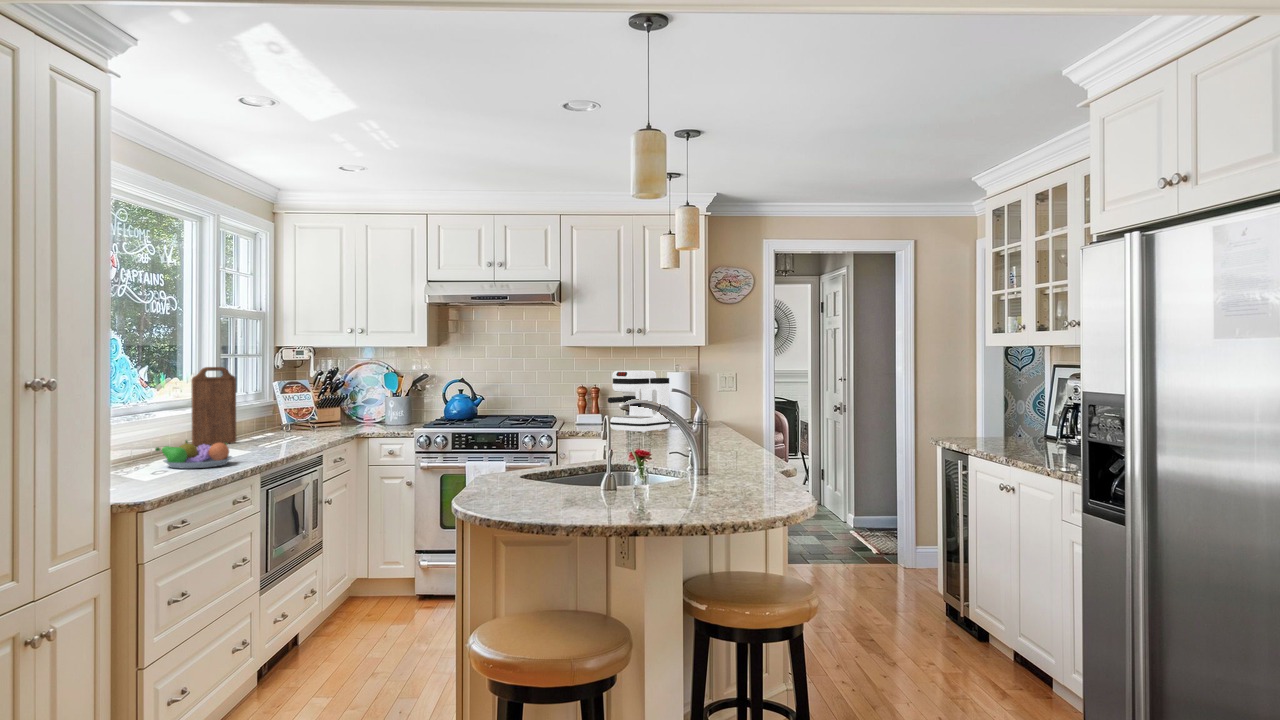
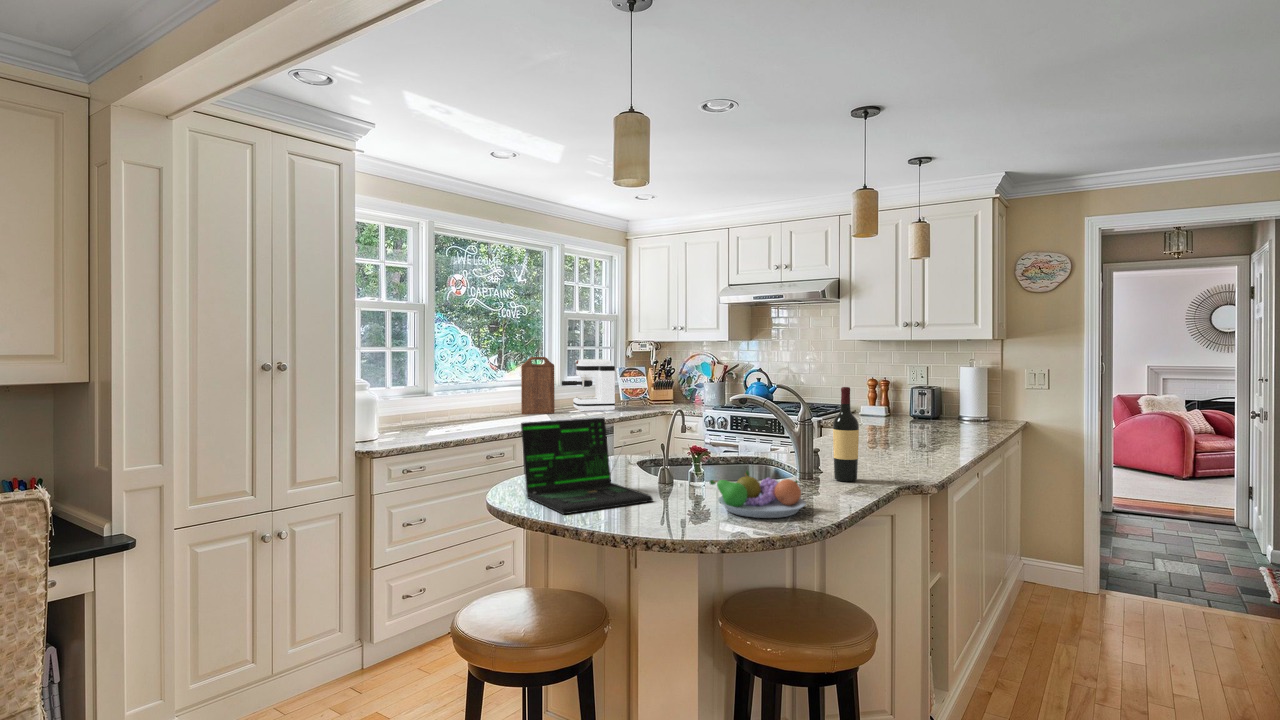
coffee maker: present [608,370,670,433] -> present [562,359,615,412]
wine bottle: none [724,387,746,472] -> present [833,387,859,482]
laptop: none [516,424,650,519] -> present [521,418,653,514]
fruit bowl: present [155,440,232,468] -> present [710,471,806,518]

